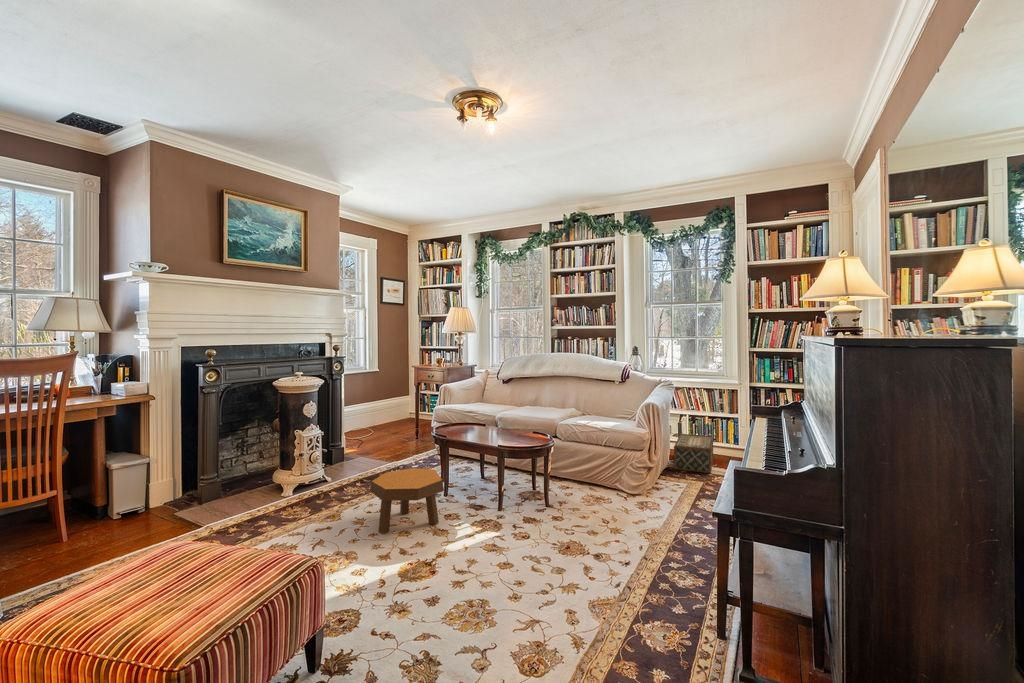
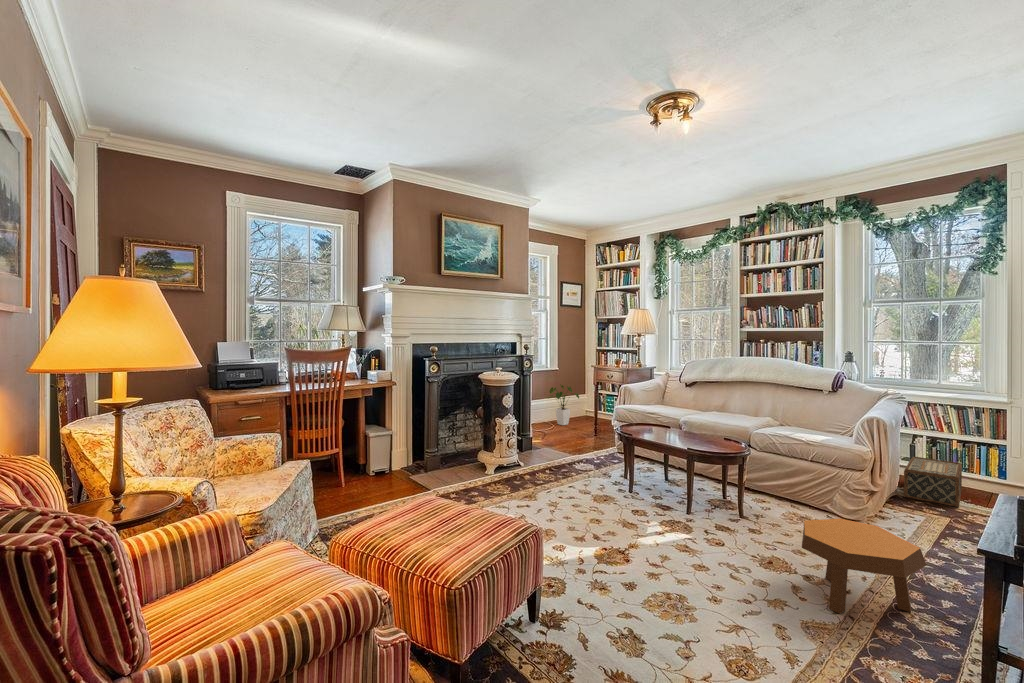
house plant: none [365,387,400,430] -> present [549,384,579,425]
footstool: present [370,468,444,534] -> present [802,519,926,614]

